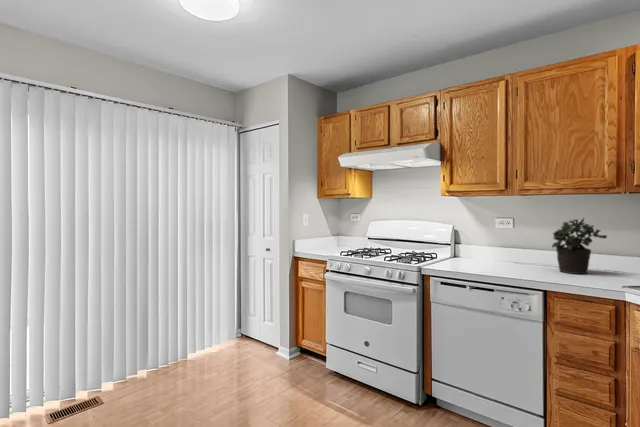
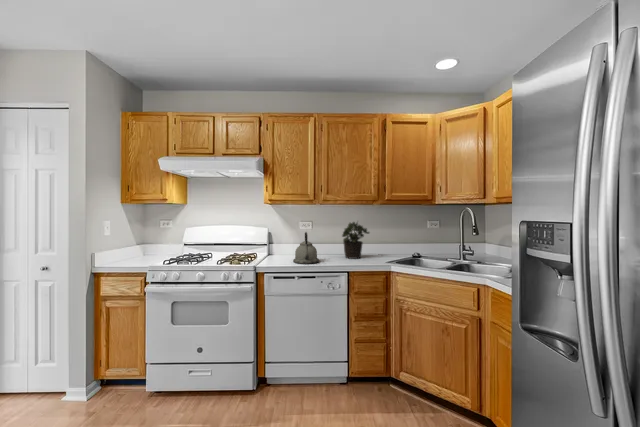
kettle: none [470,232,506,272] -> present [293,232,319,264]

